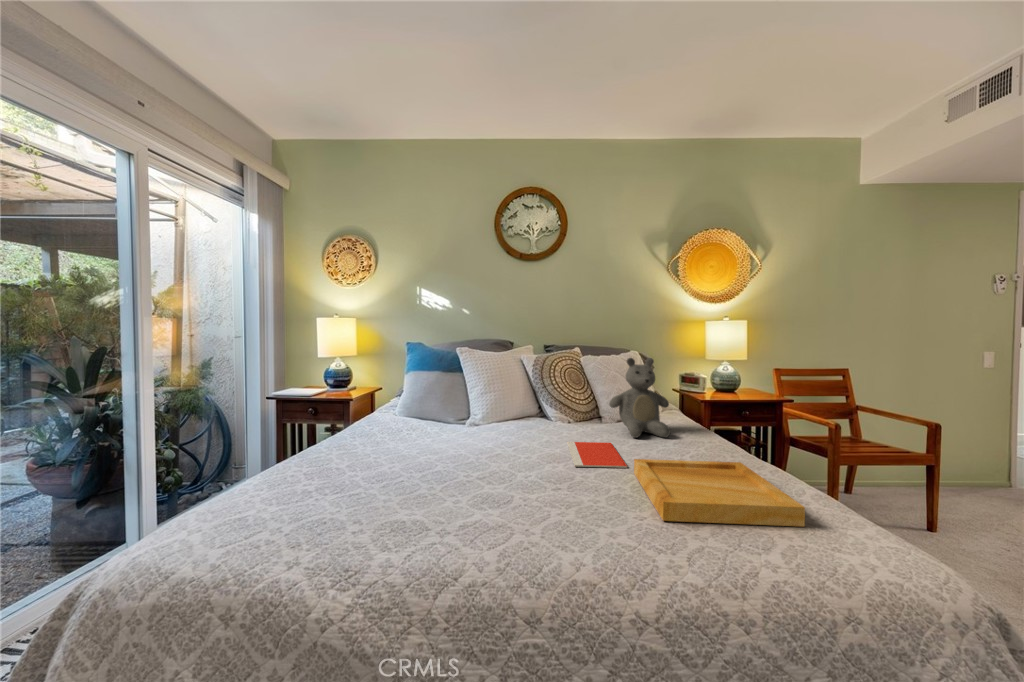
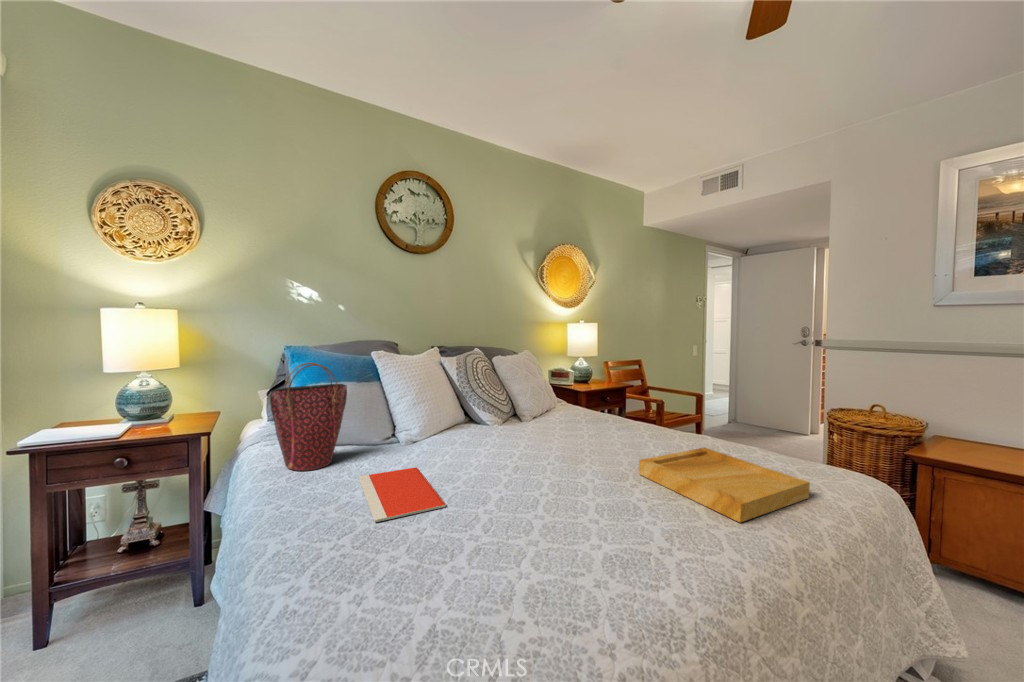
handbag: none [373,356,425,432] -> present [270,363,347,471]
teddy bear: present [609,358,670,438] -> none [548,357,605,434]
notebook: present [567,442,627,468] -> present [359,467,446,522]

